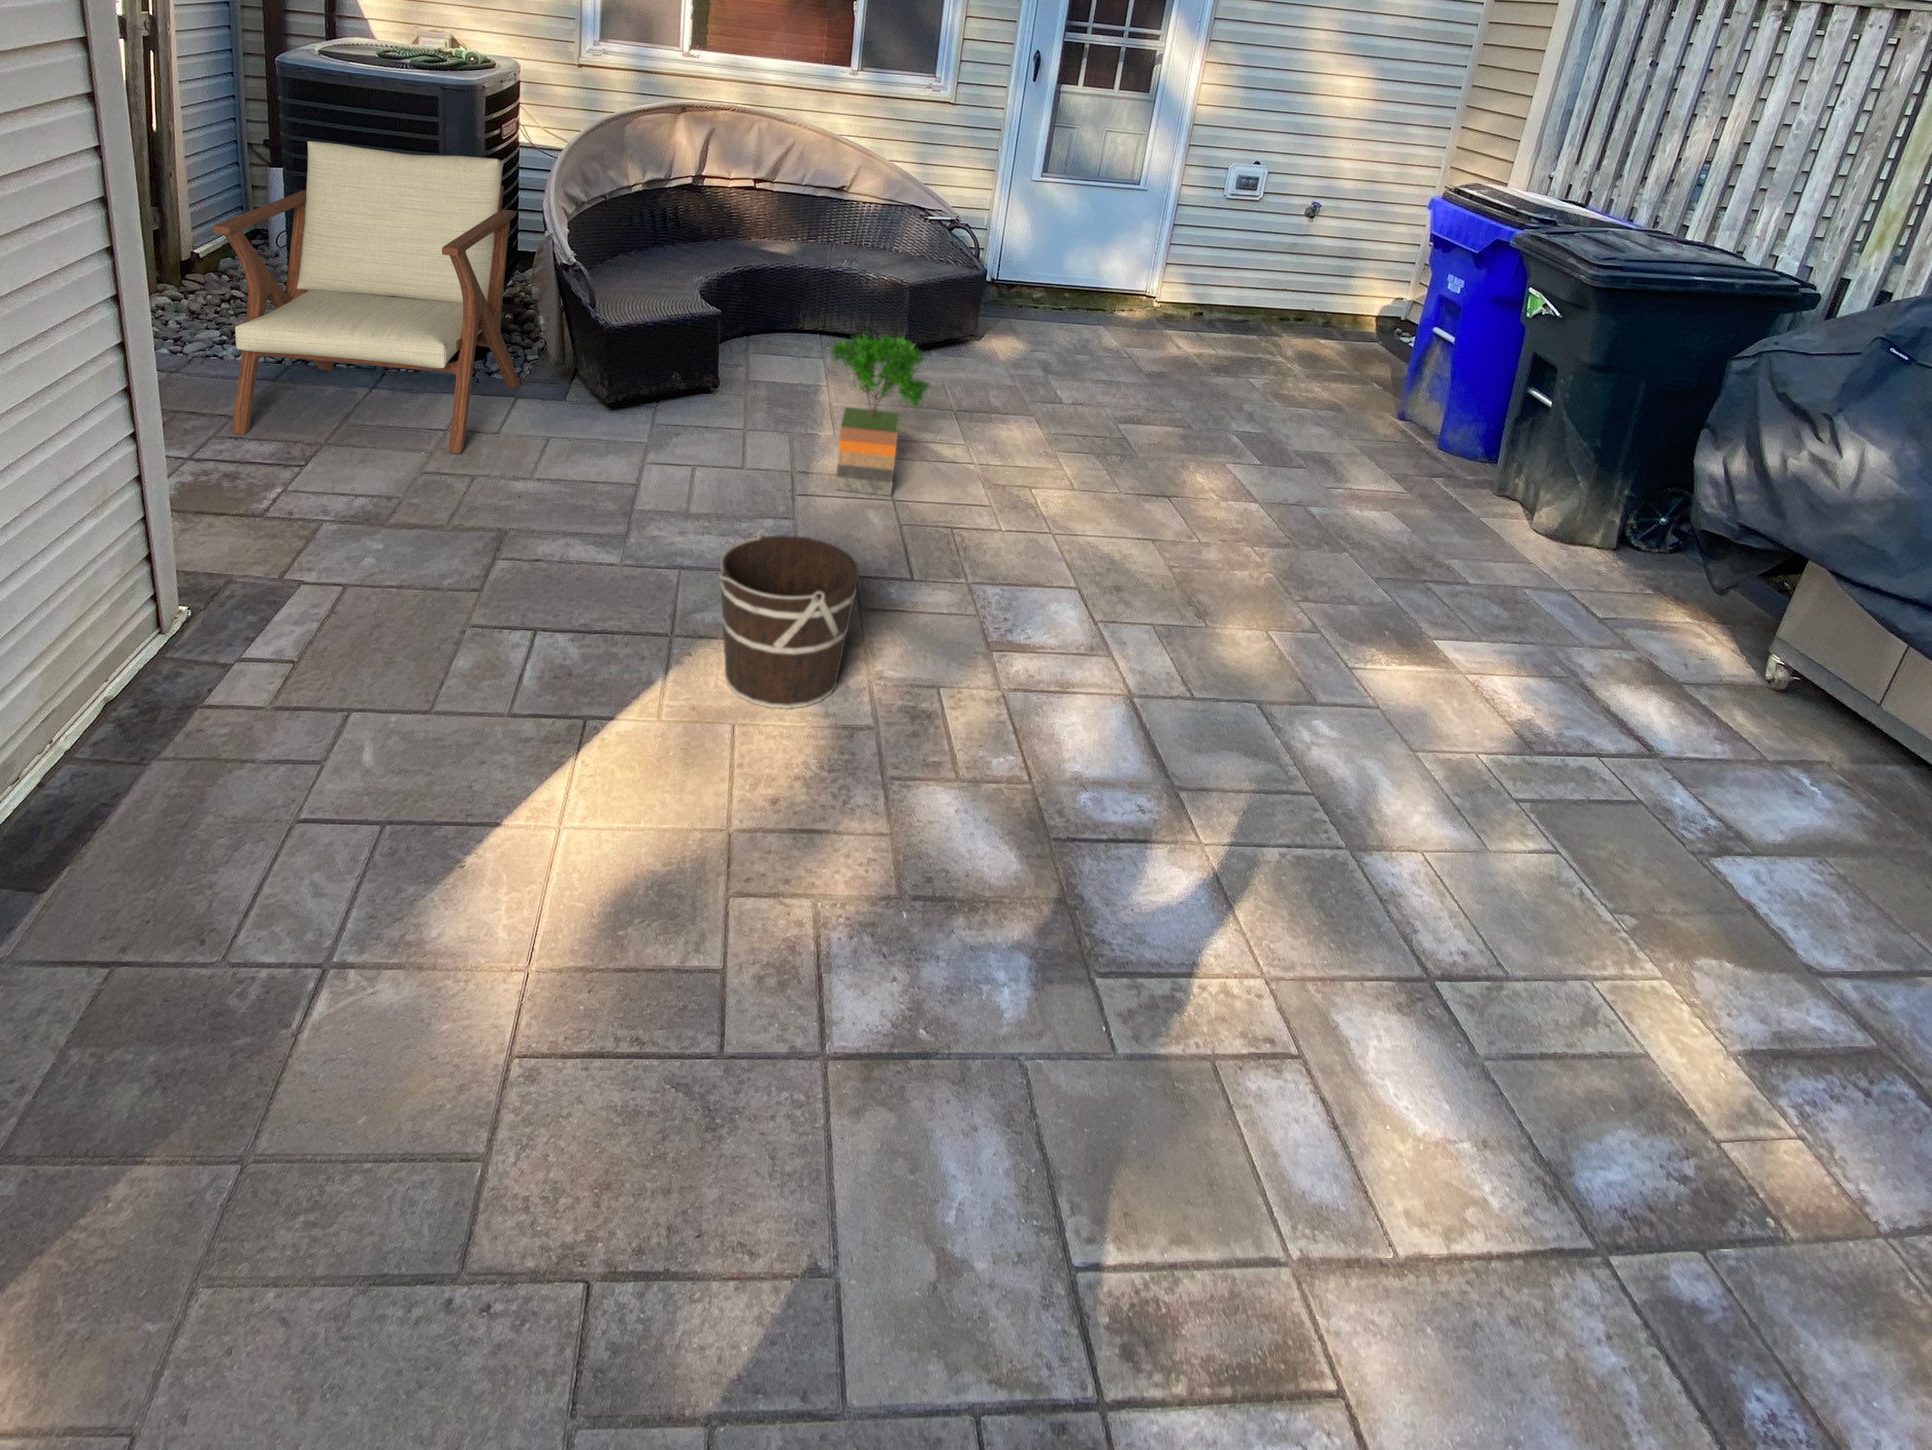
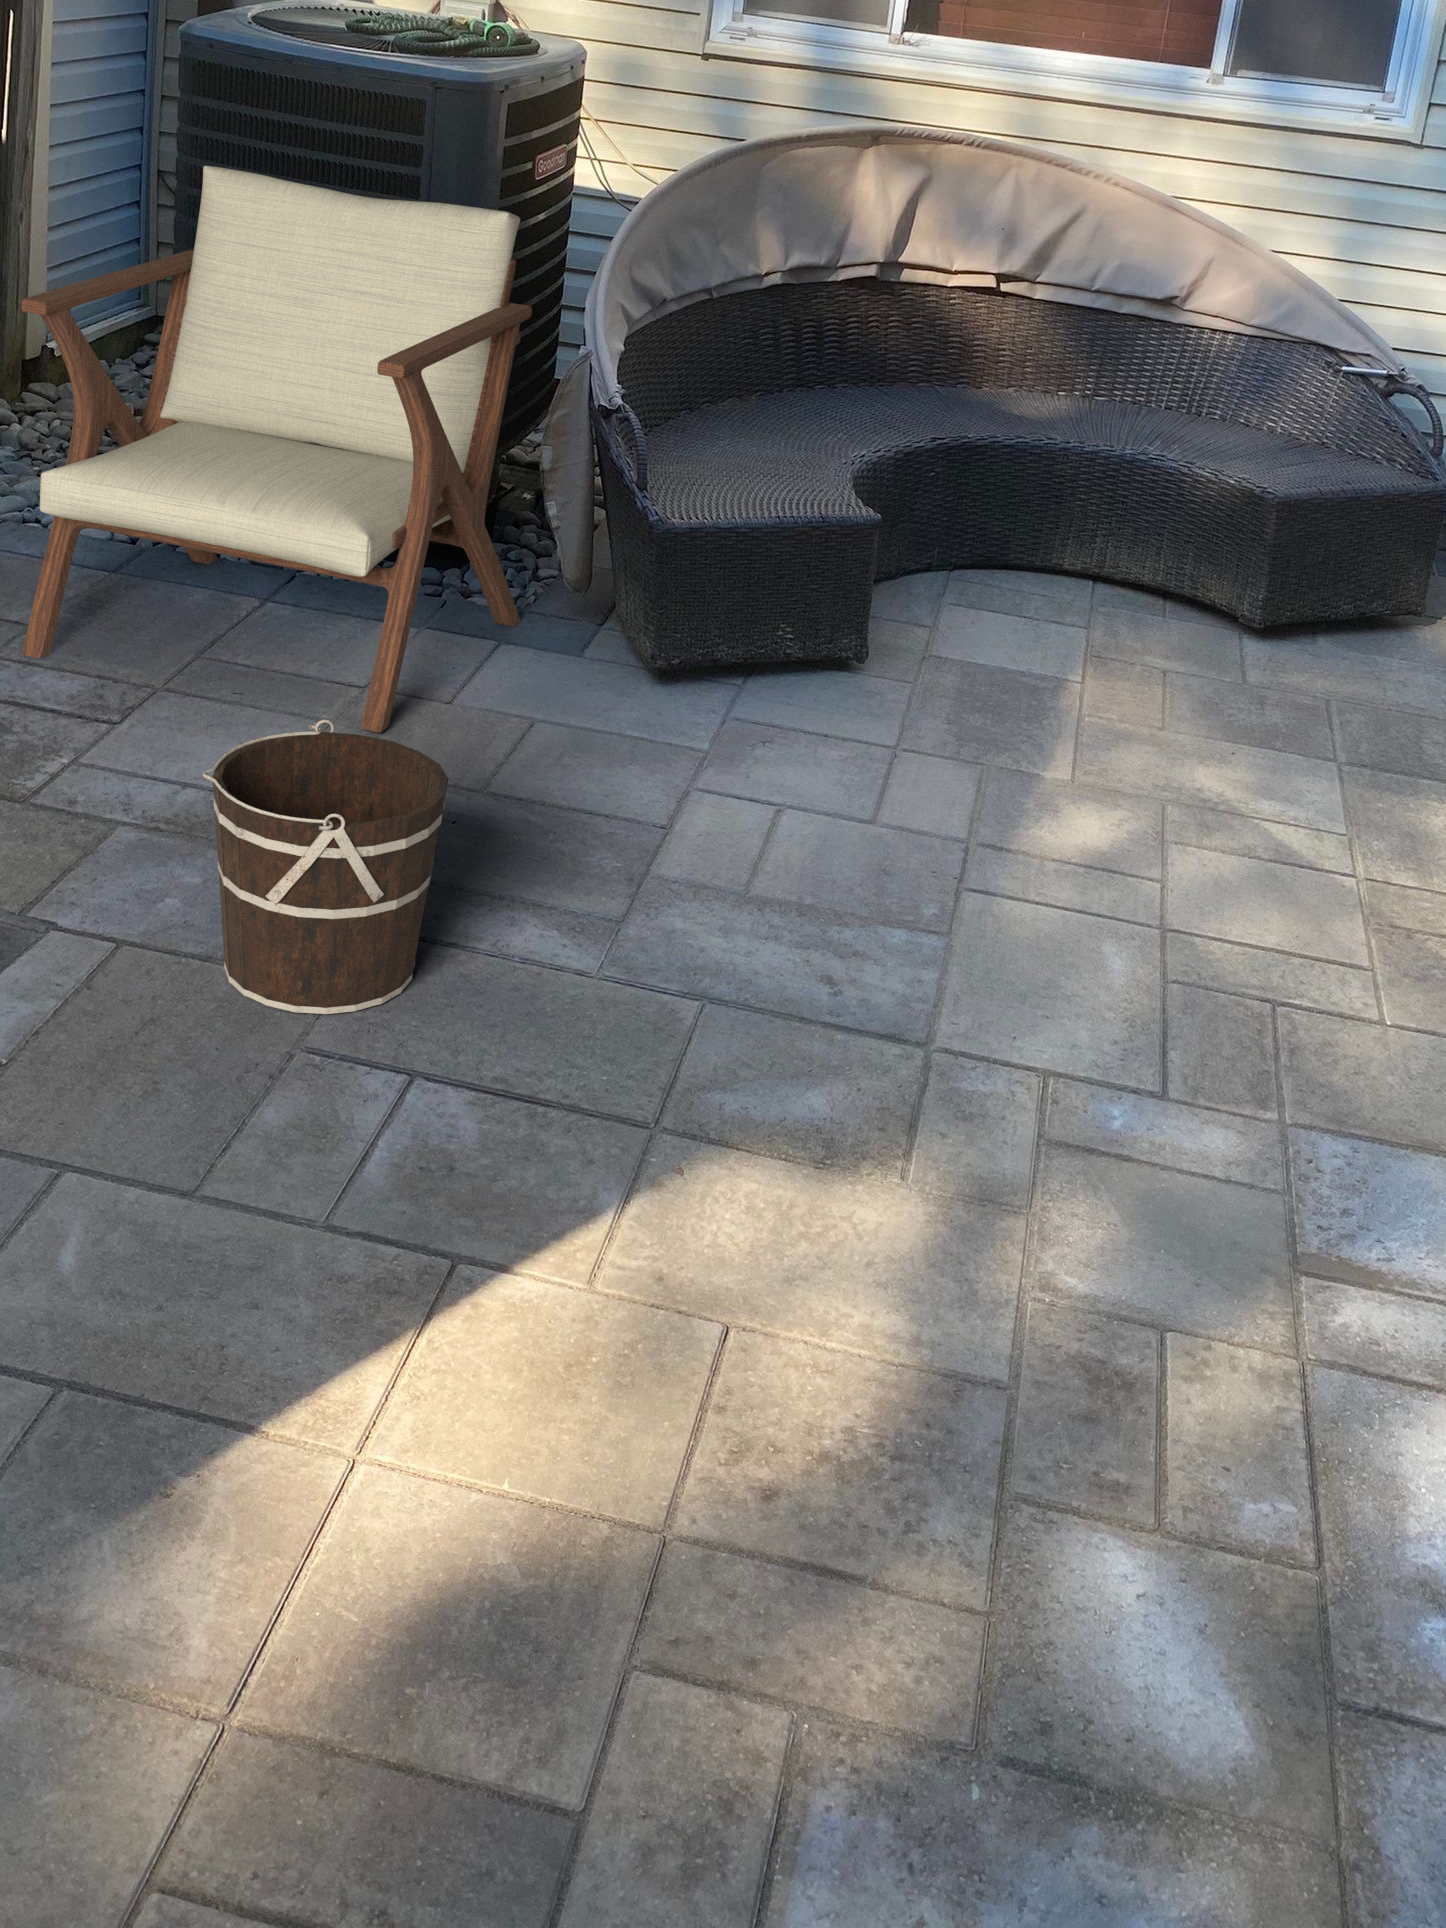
potted tree: present [831,335,930,496] -> none [1052,580,1263,912]
bucket: present [720,530,859,709] -> present [203,720,448,1014]

